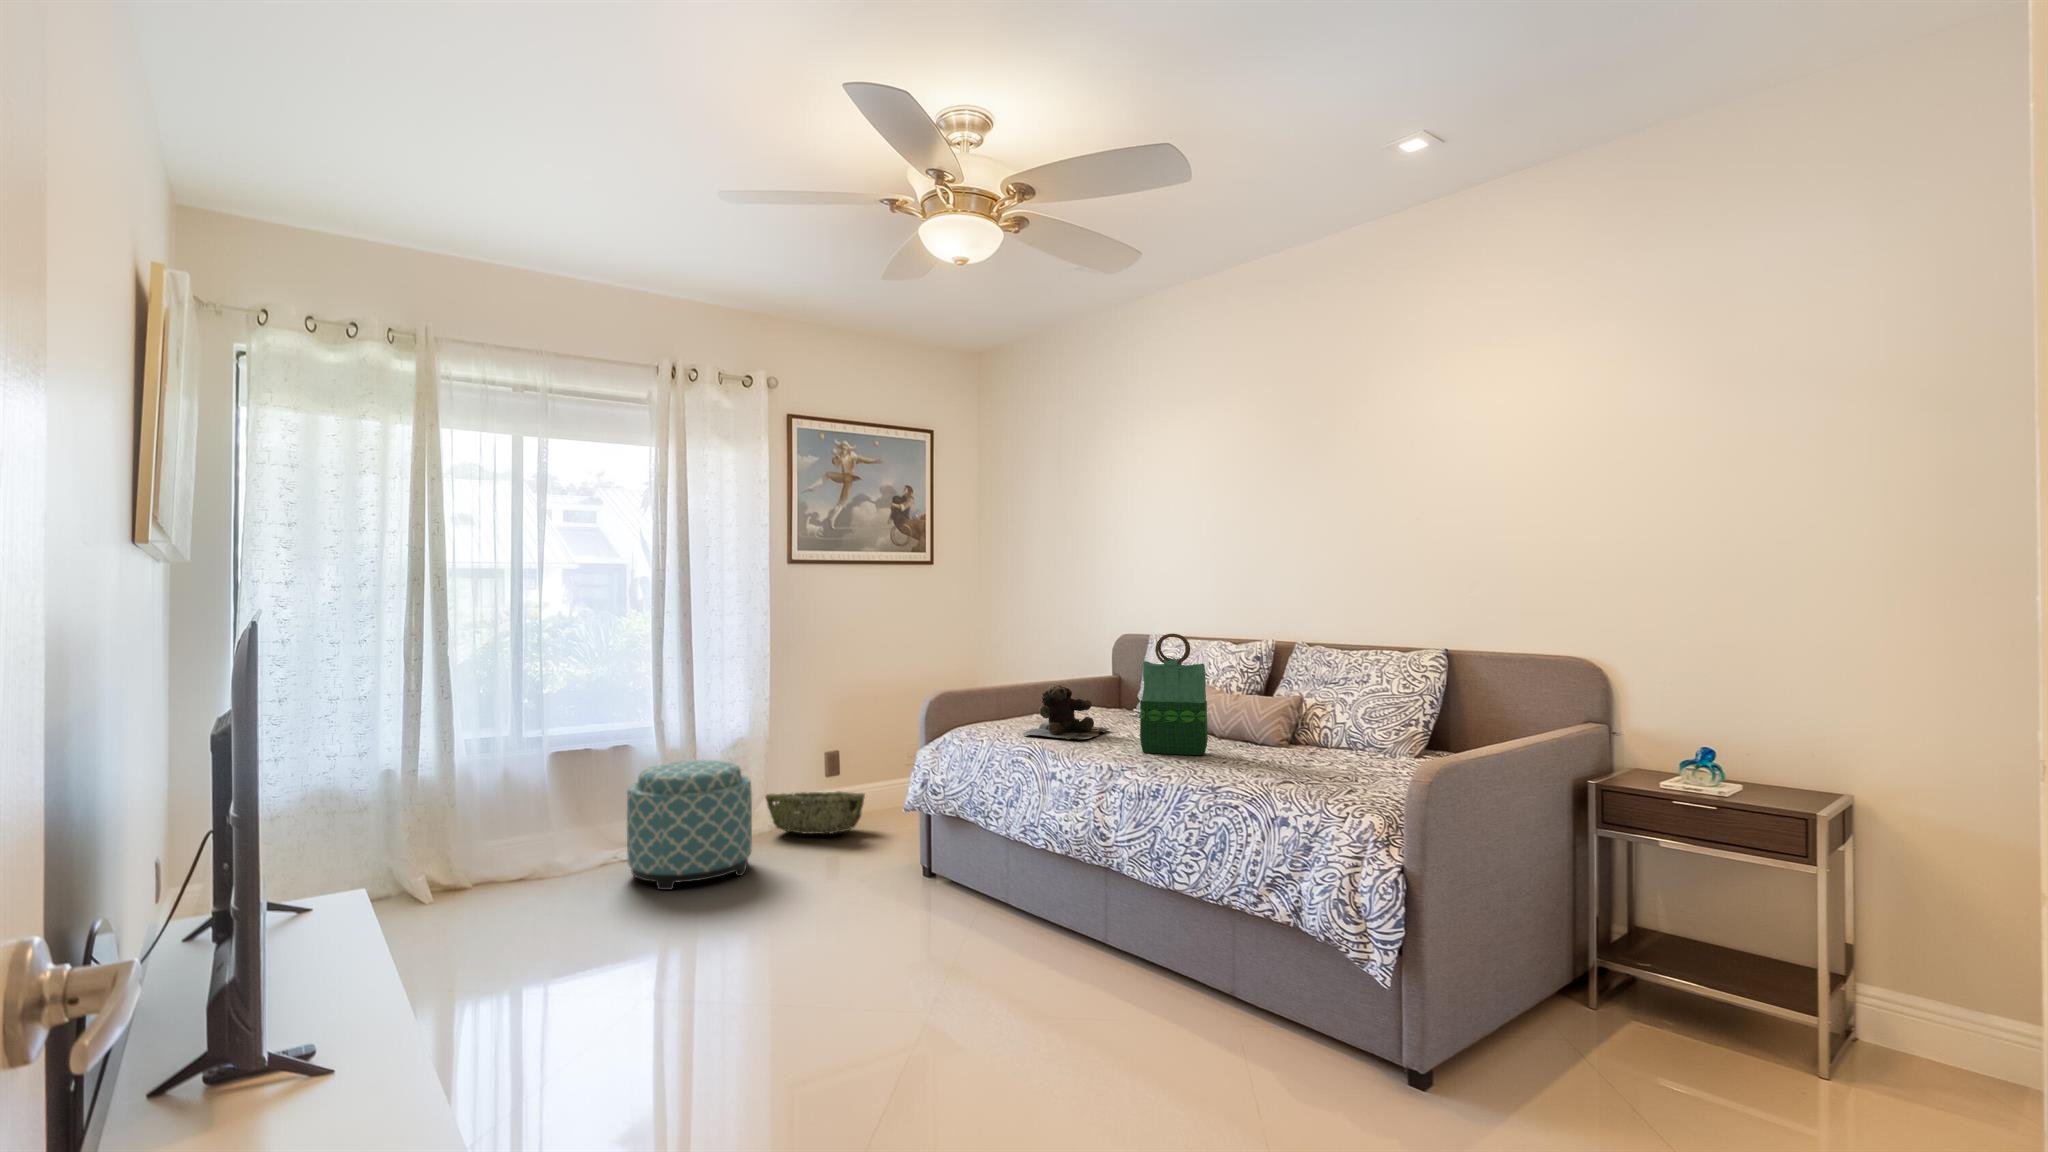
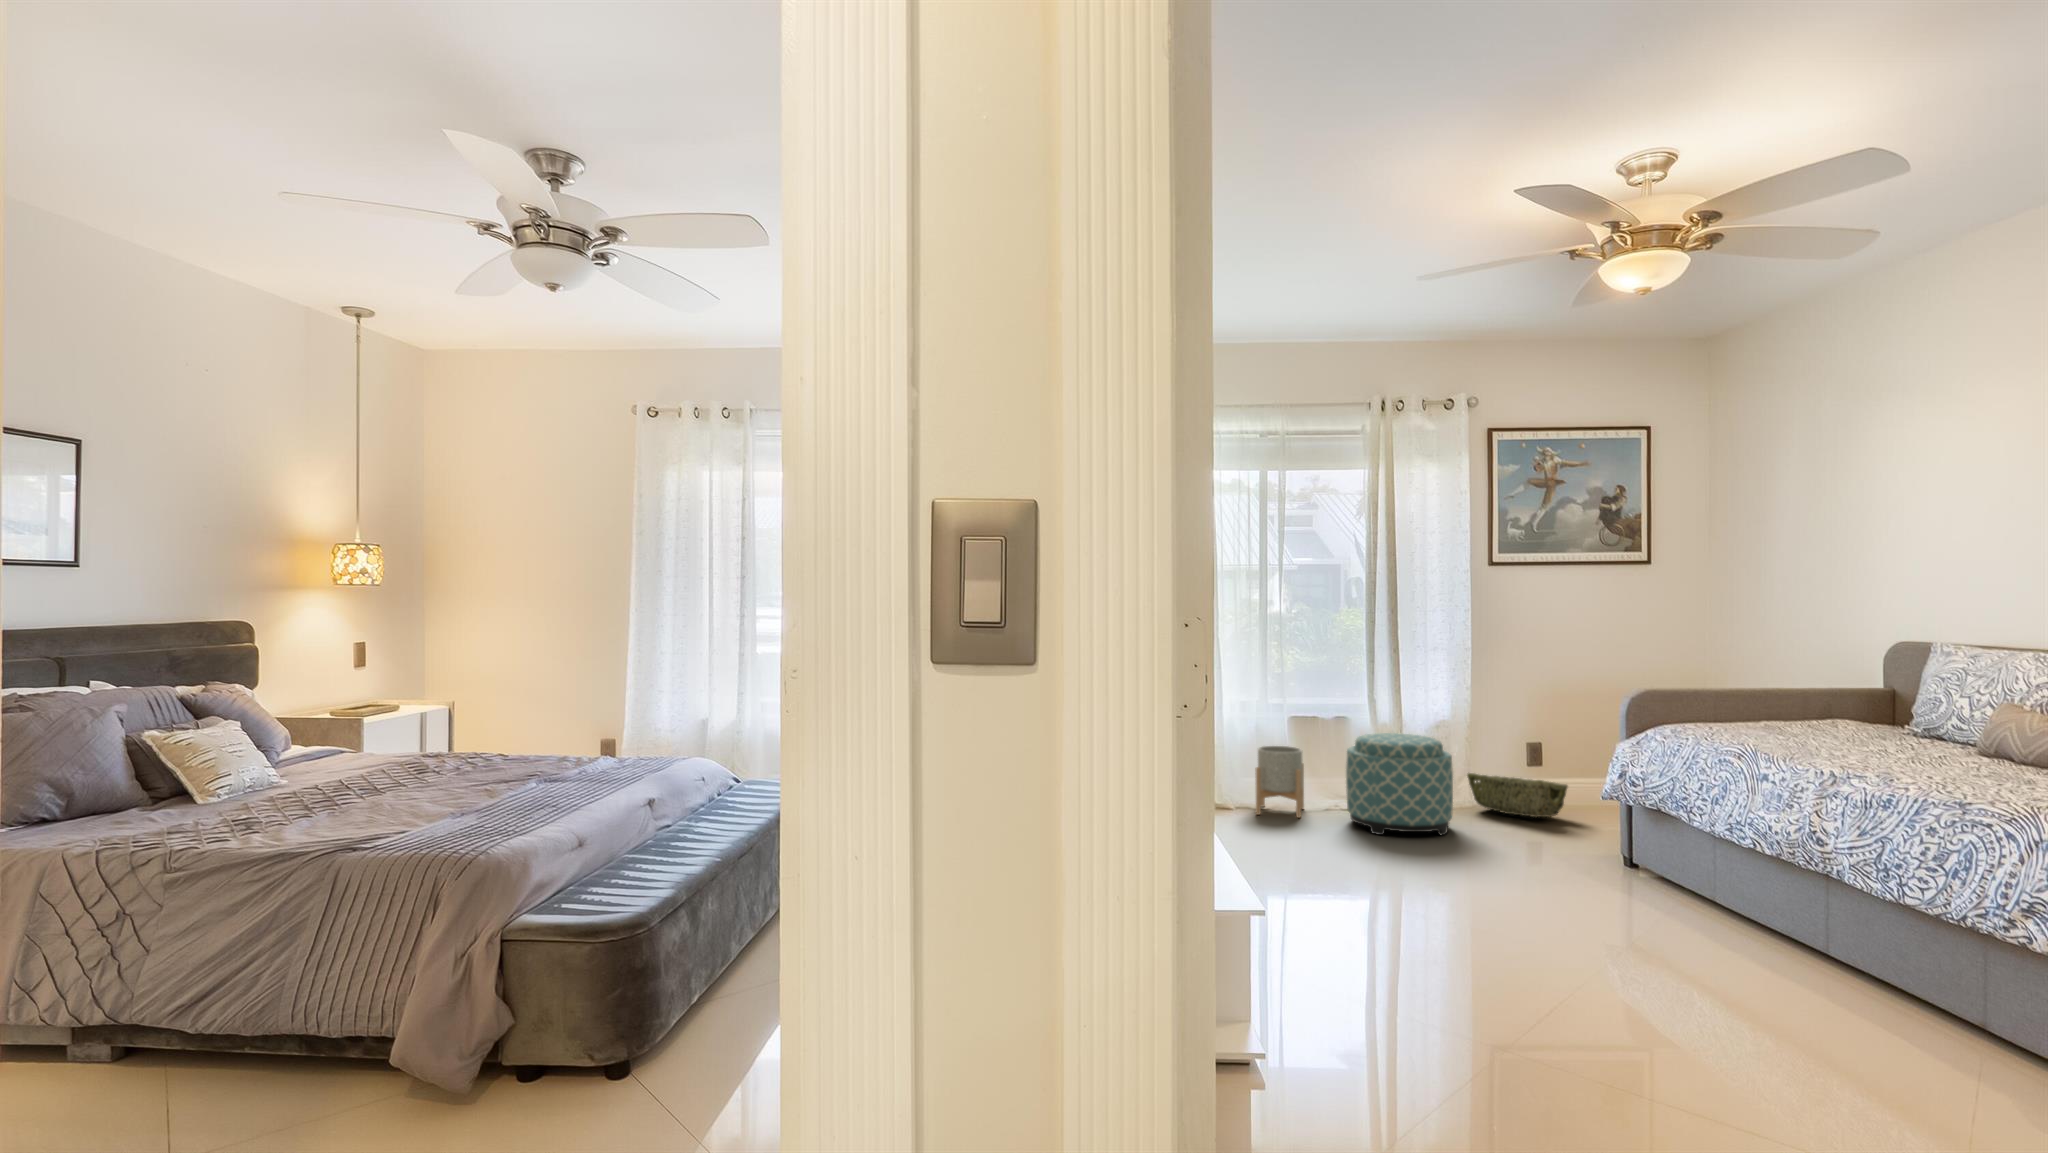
tote bag: present [1140,633,1208,755] -> none [1880,640,1980,775]
teddy bear: present [1023,685,1109,739] -> none [1735,690,1855,747]
planter: none [503,793,572,891] -> present [1255,746,1304,818]

